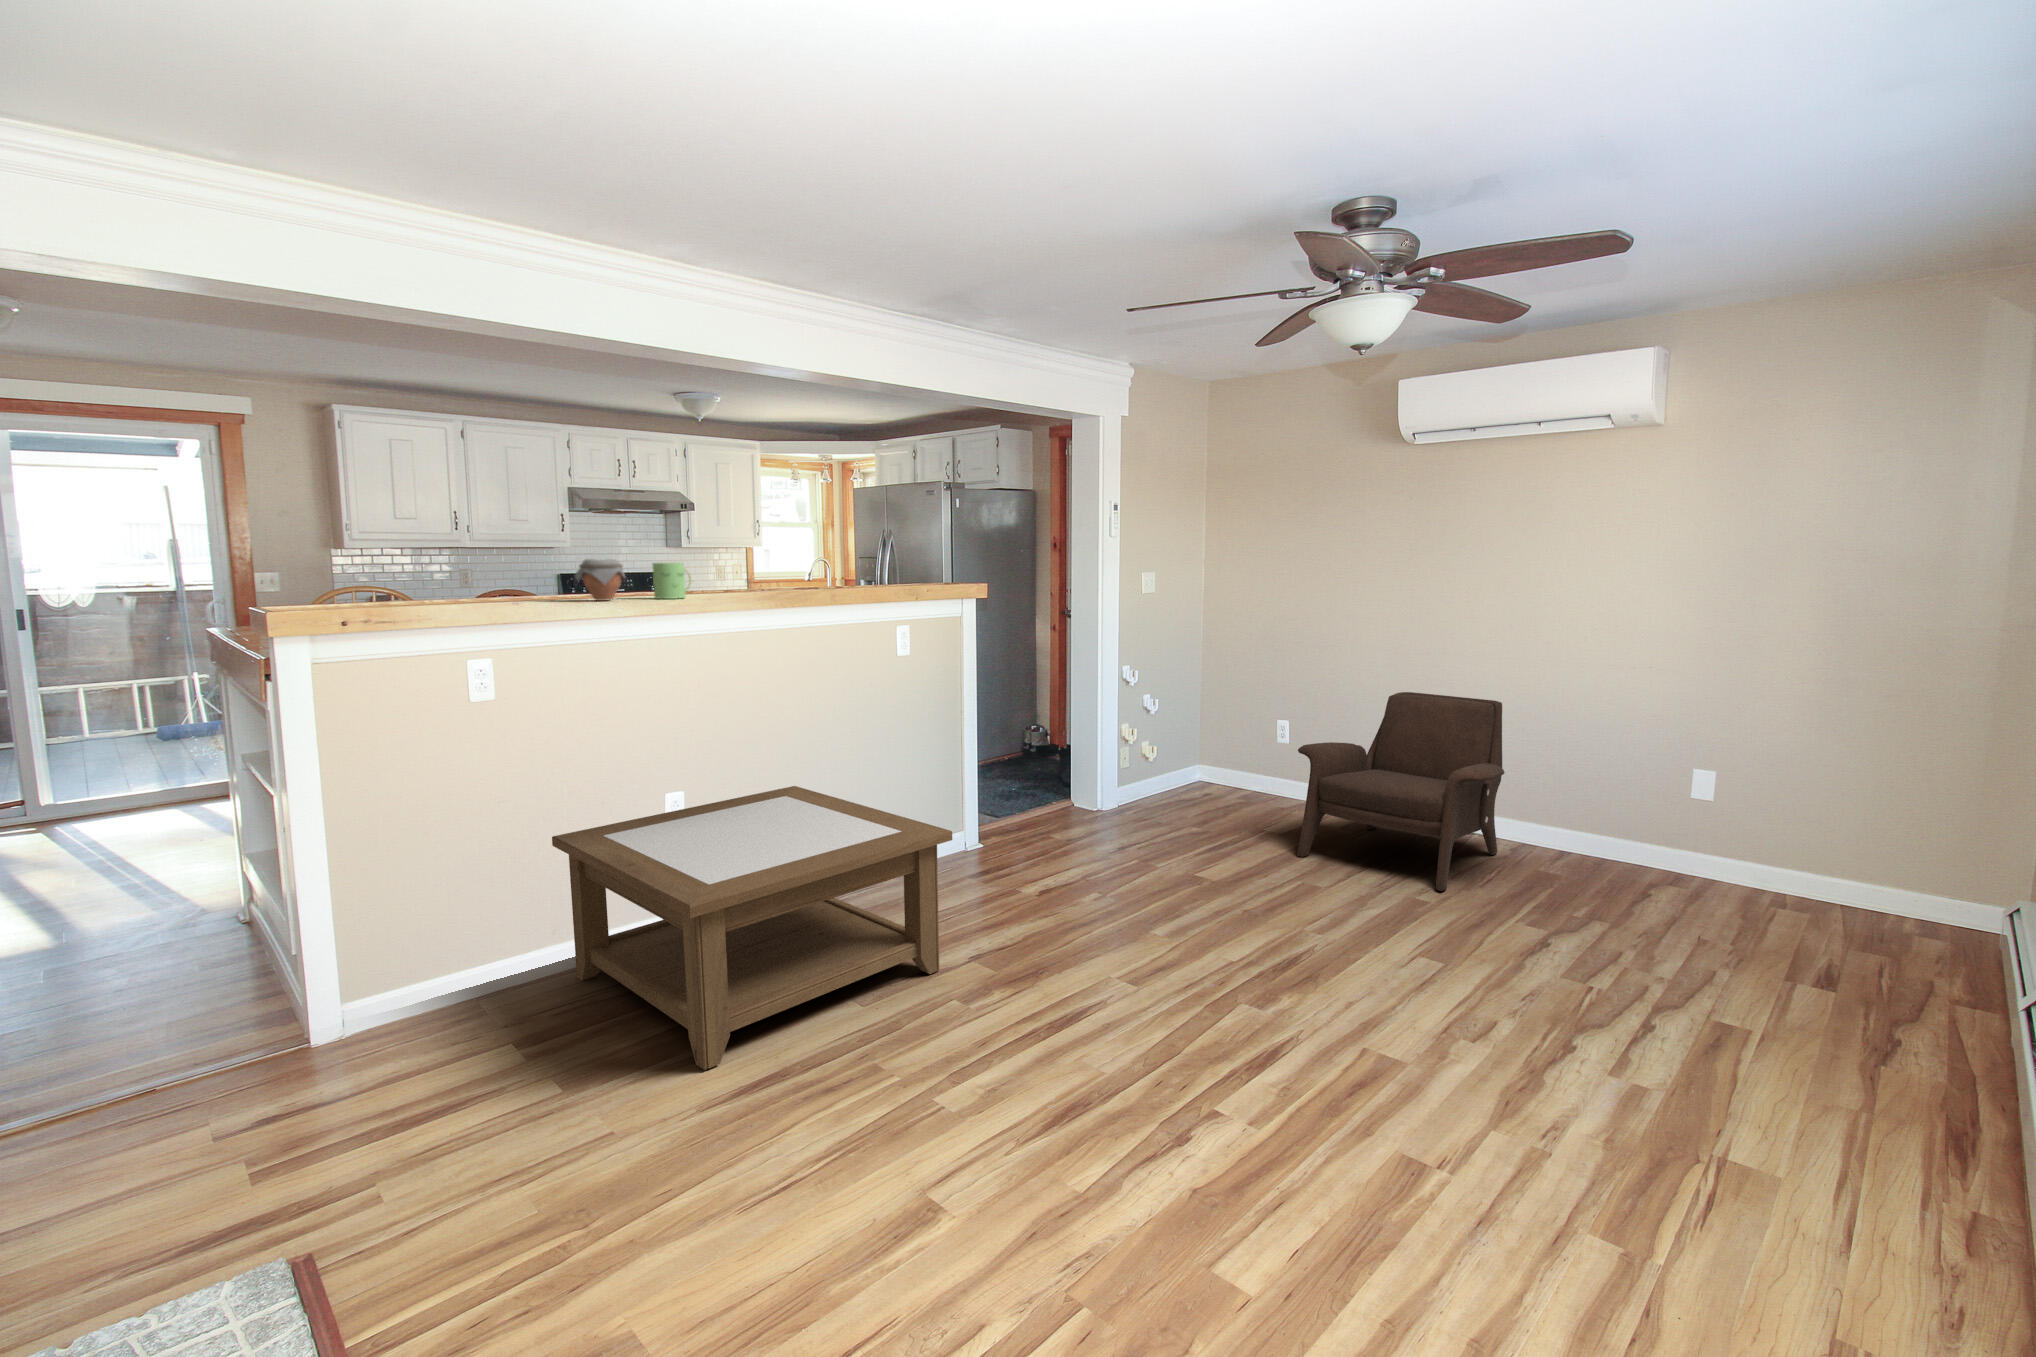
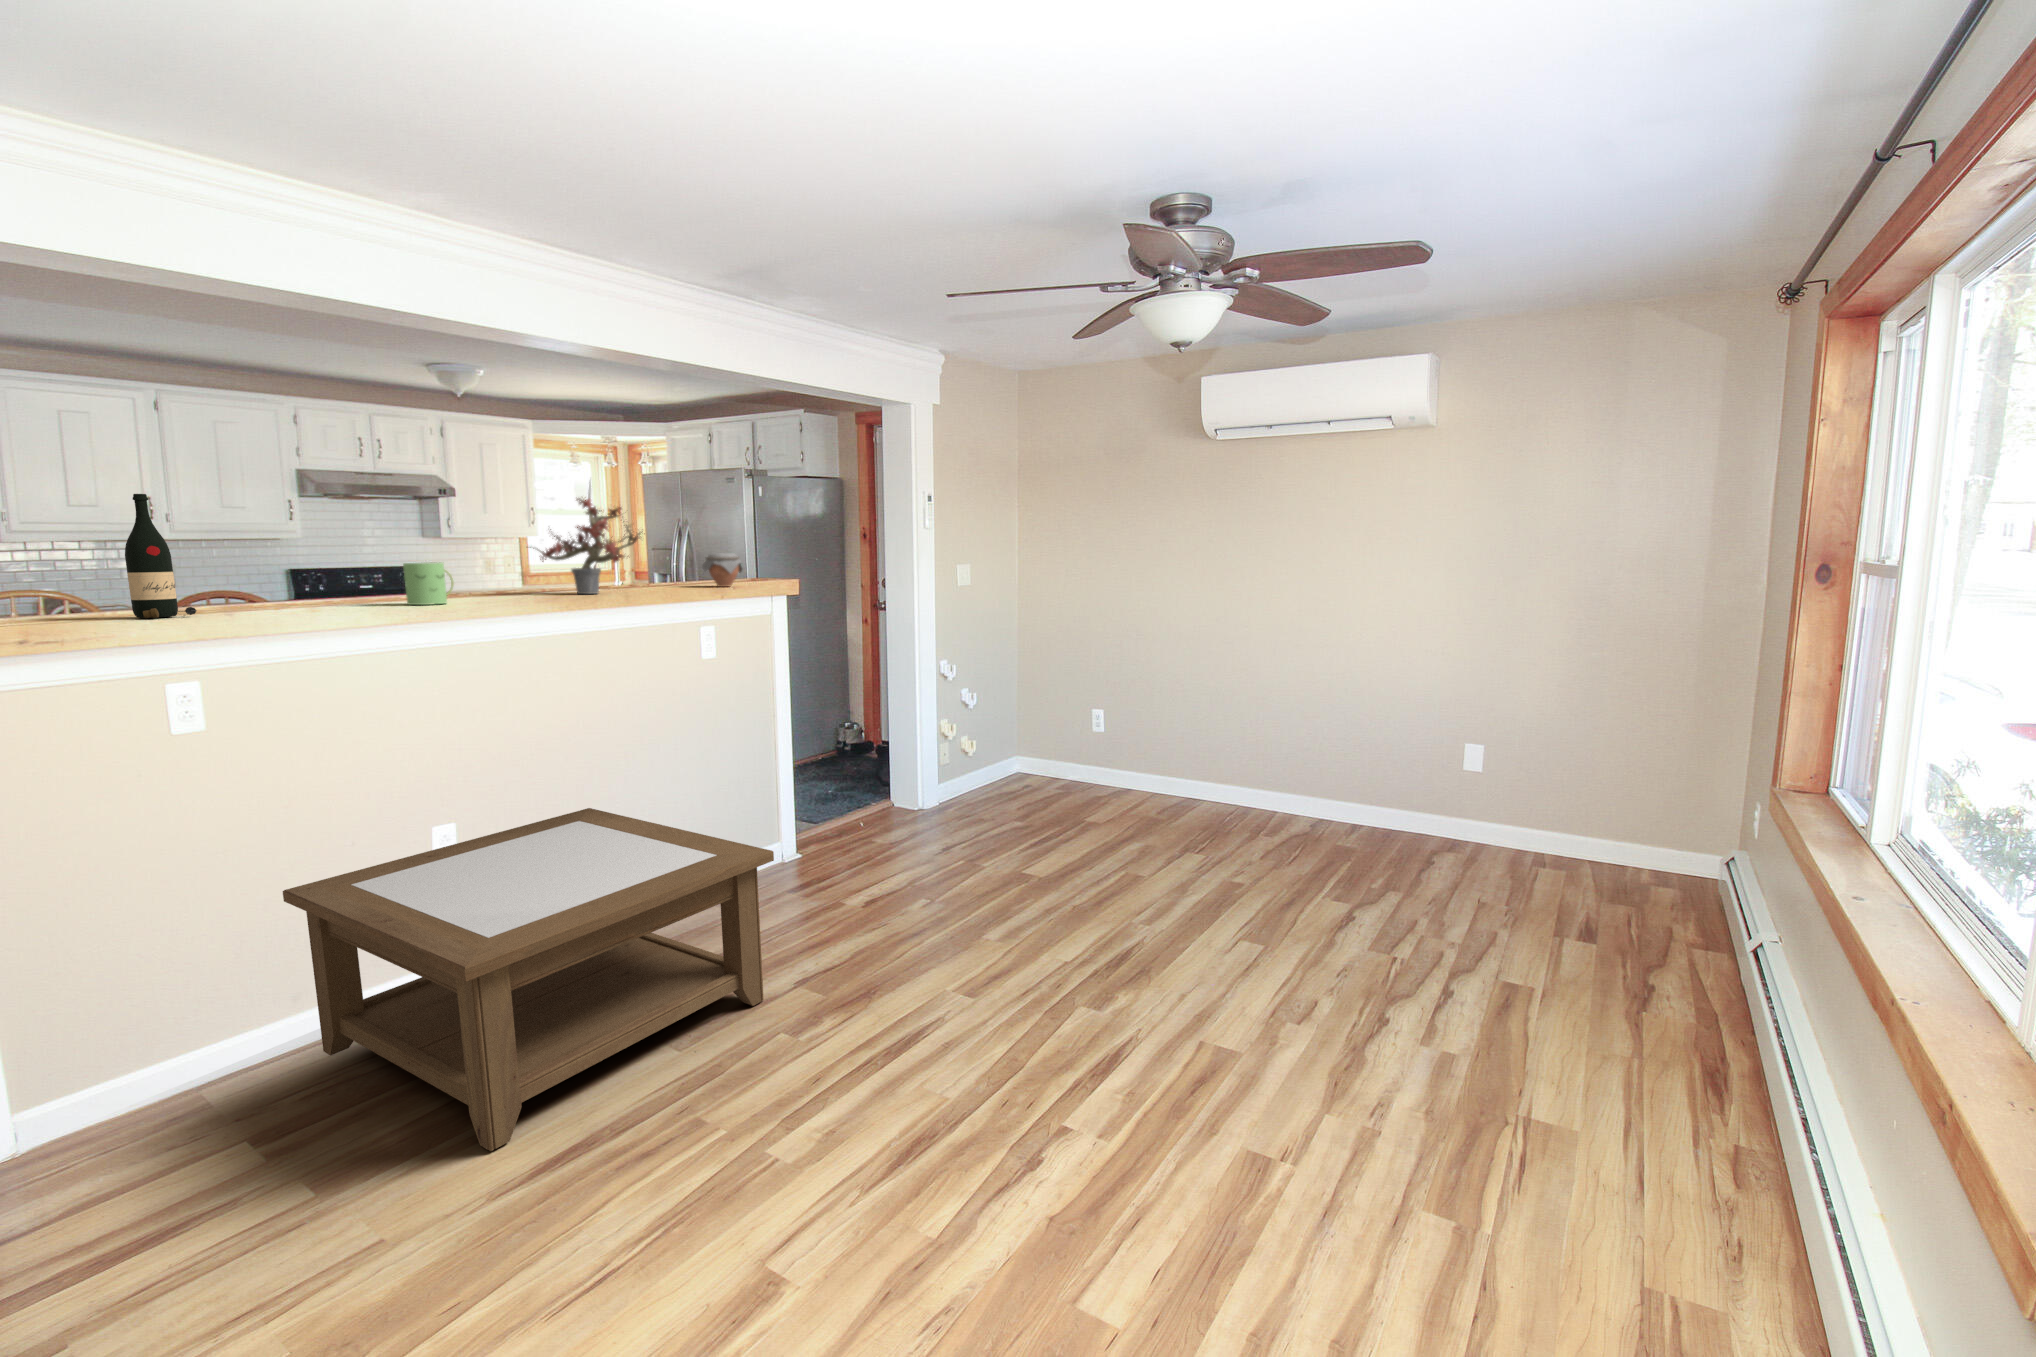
potted plant: none [749,489,852,593] -> present [530,487,645,594]
wine bottle: none [451,504,499,605] -> present [125,494,197,618]
jar: present [575,559,626,601] -> present [702,553,742,587]
armchair: present [1297,692,1505,891] -> none [1117,679,1307,871]

